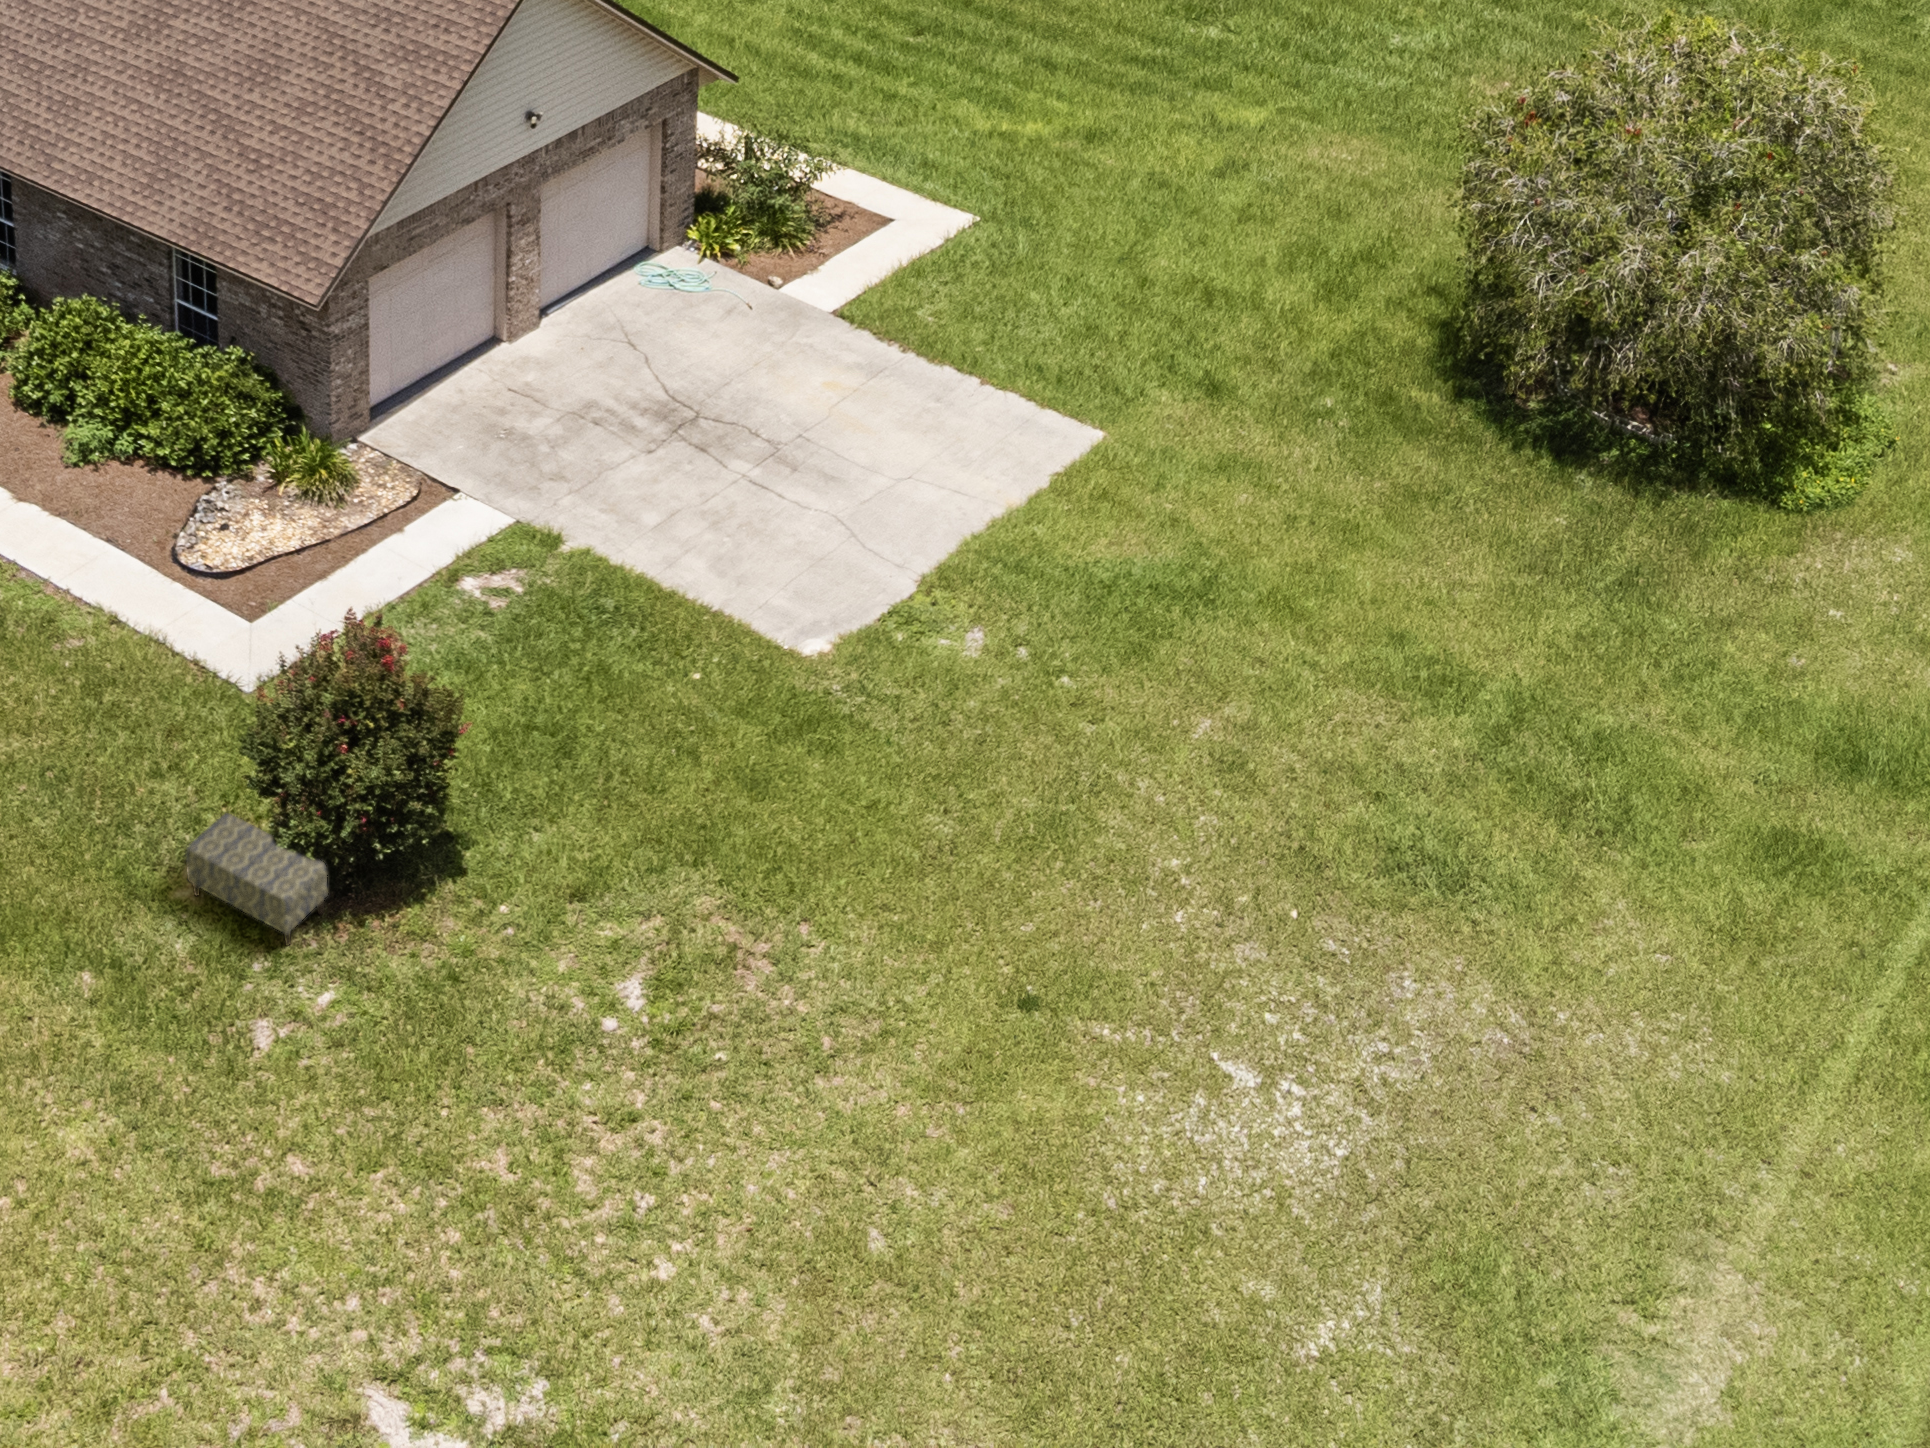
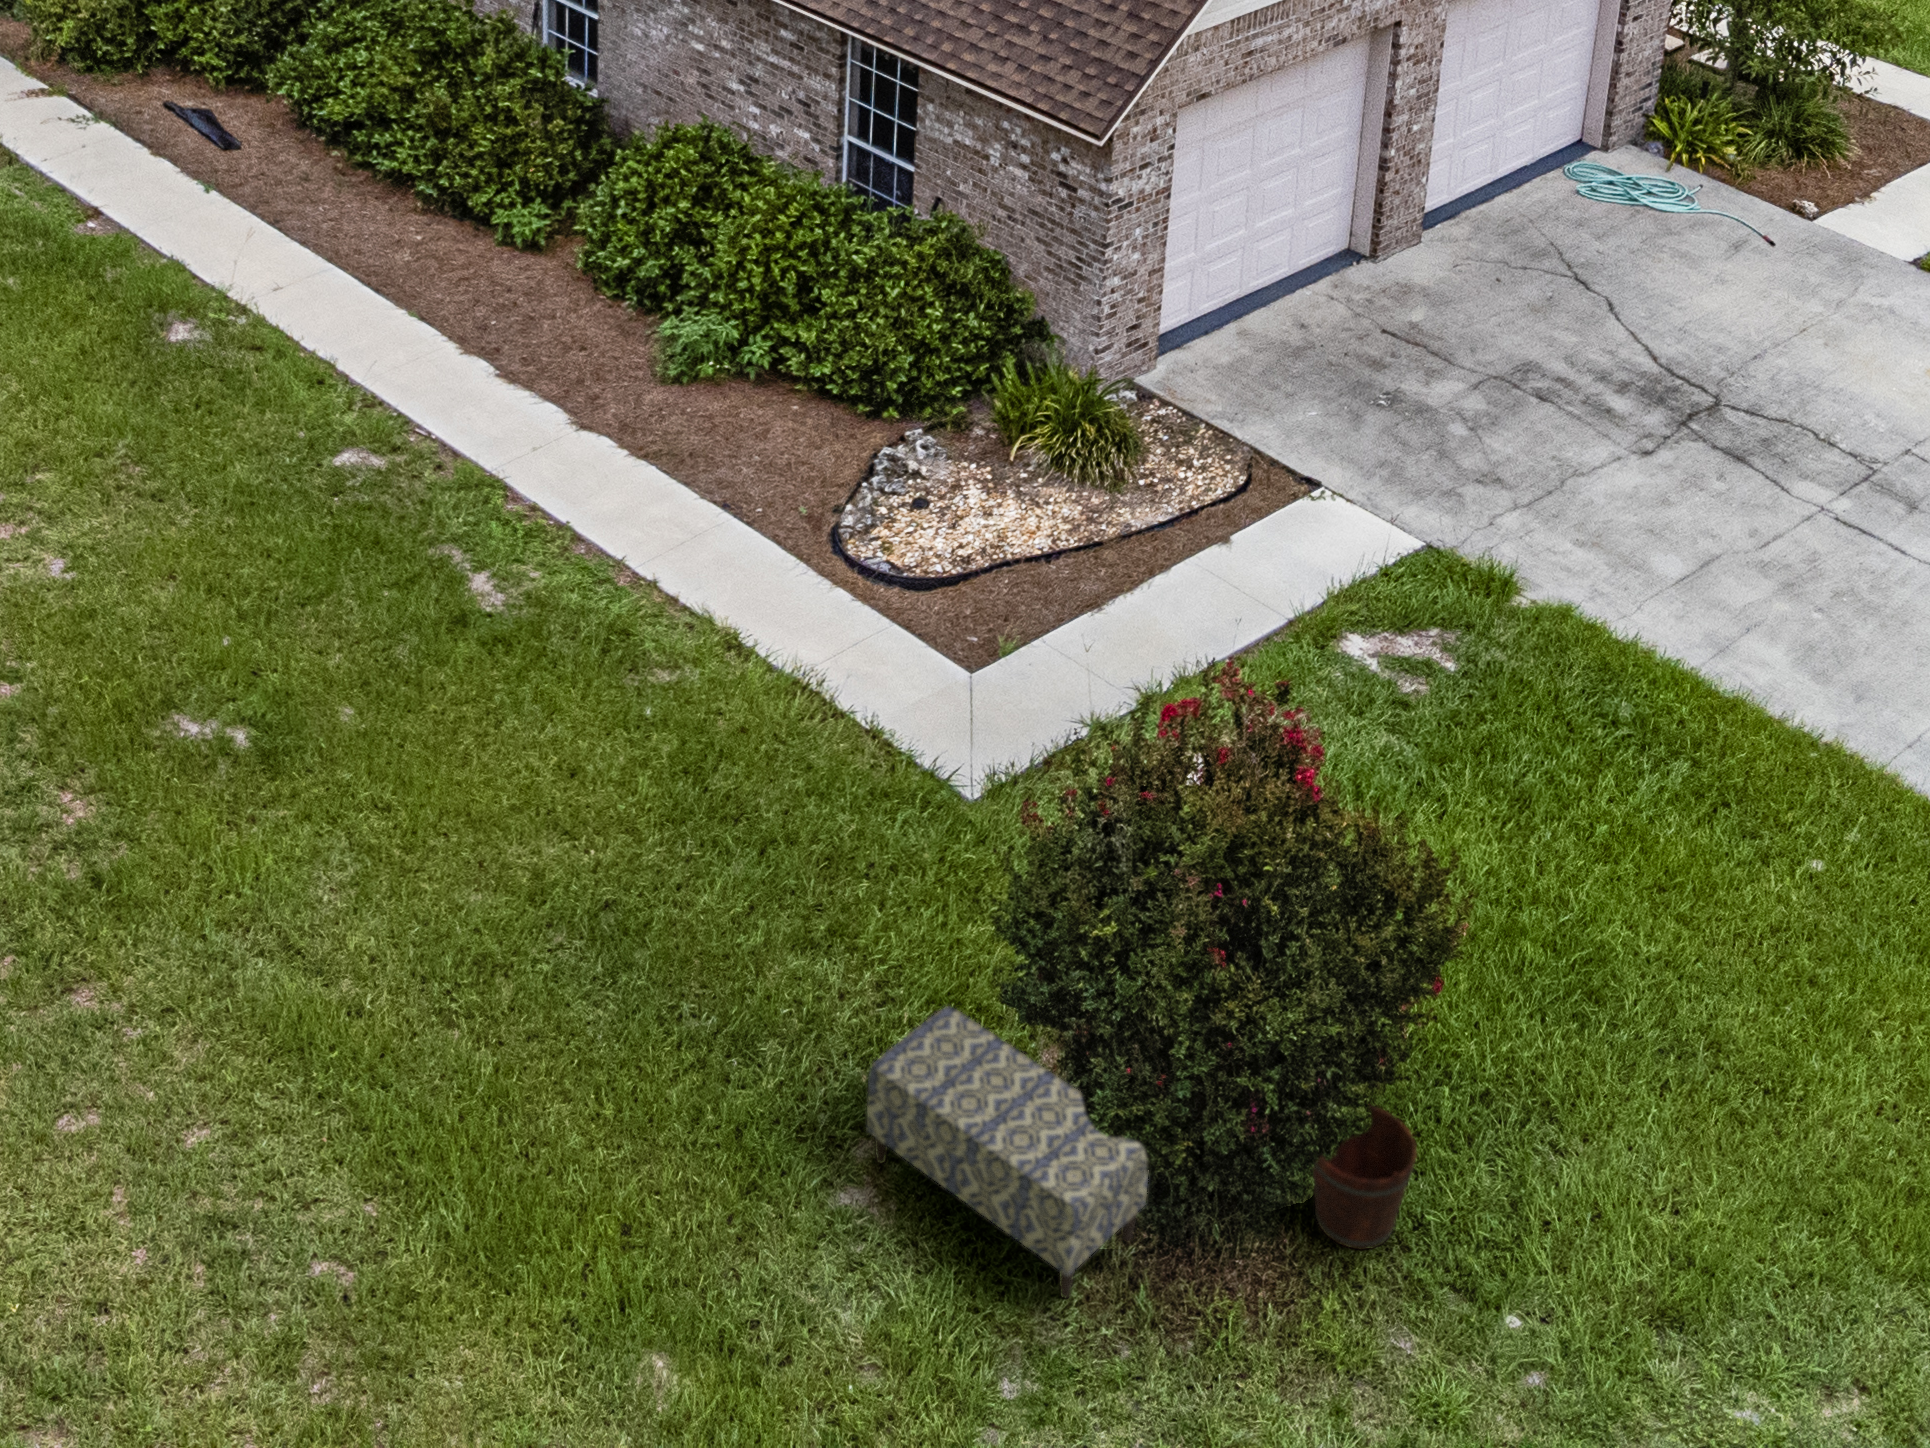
bucket: none [407,830,459,901] -> present [1312,1106,1417,1250]

